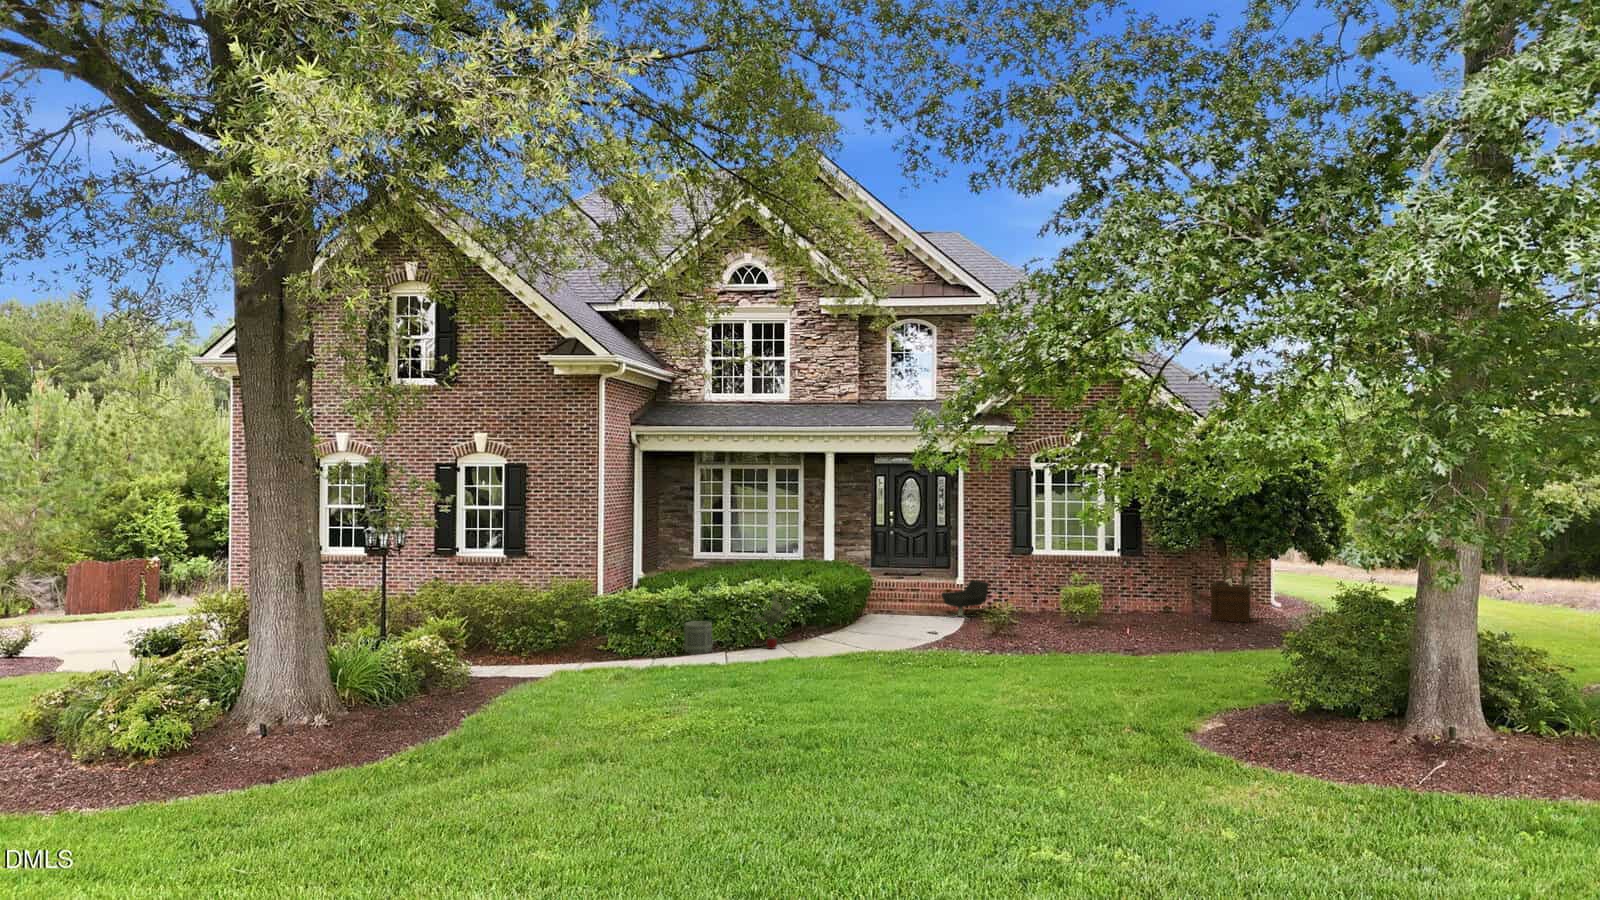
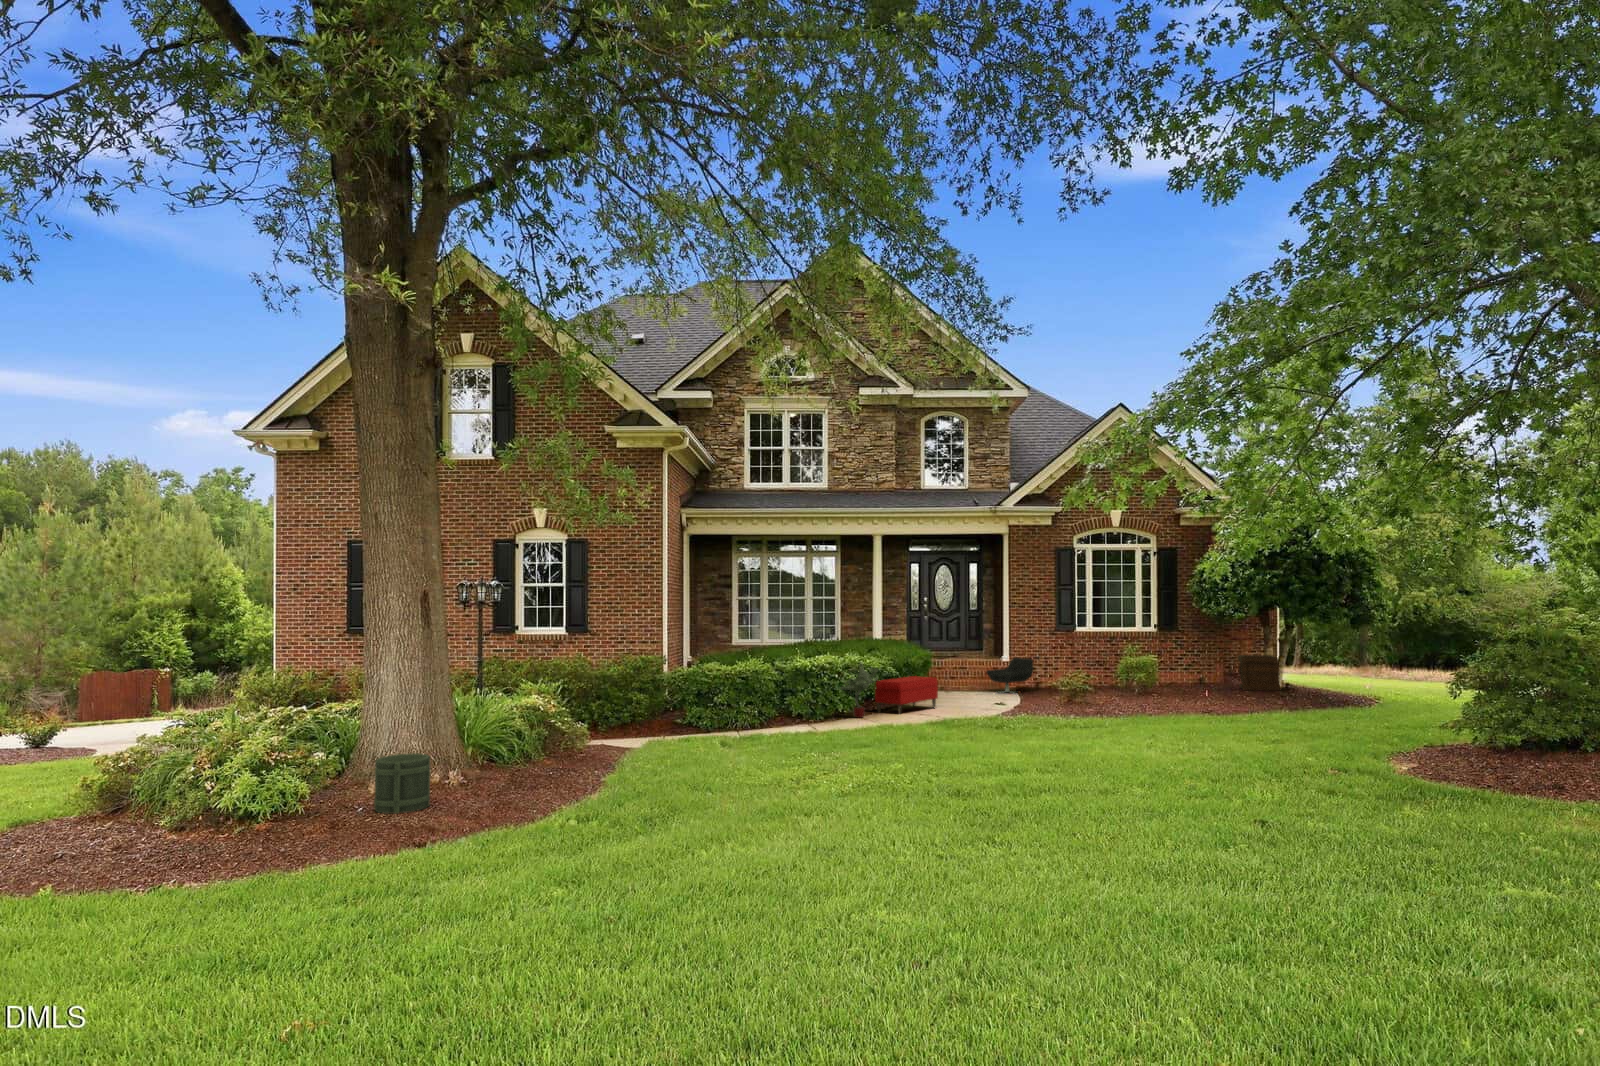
bench: none [795,604,863,645] -> present [875,676,938,714]
bucket: present [684,621,712,654] -> present [374,753,431,814]

